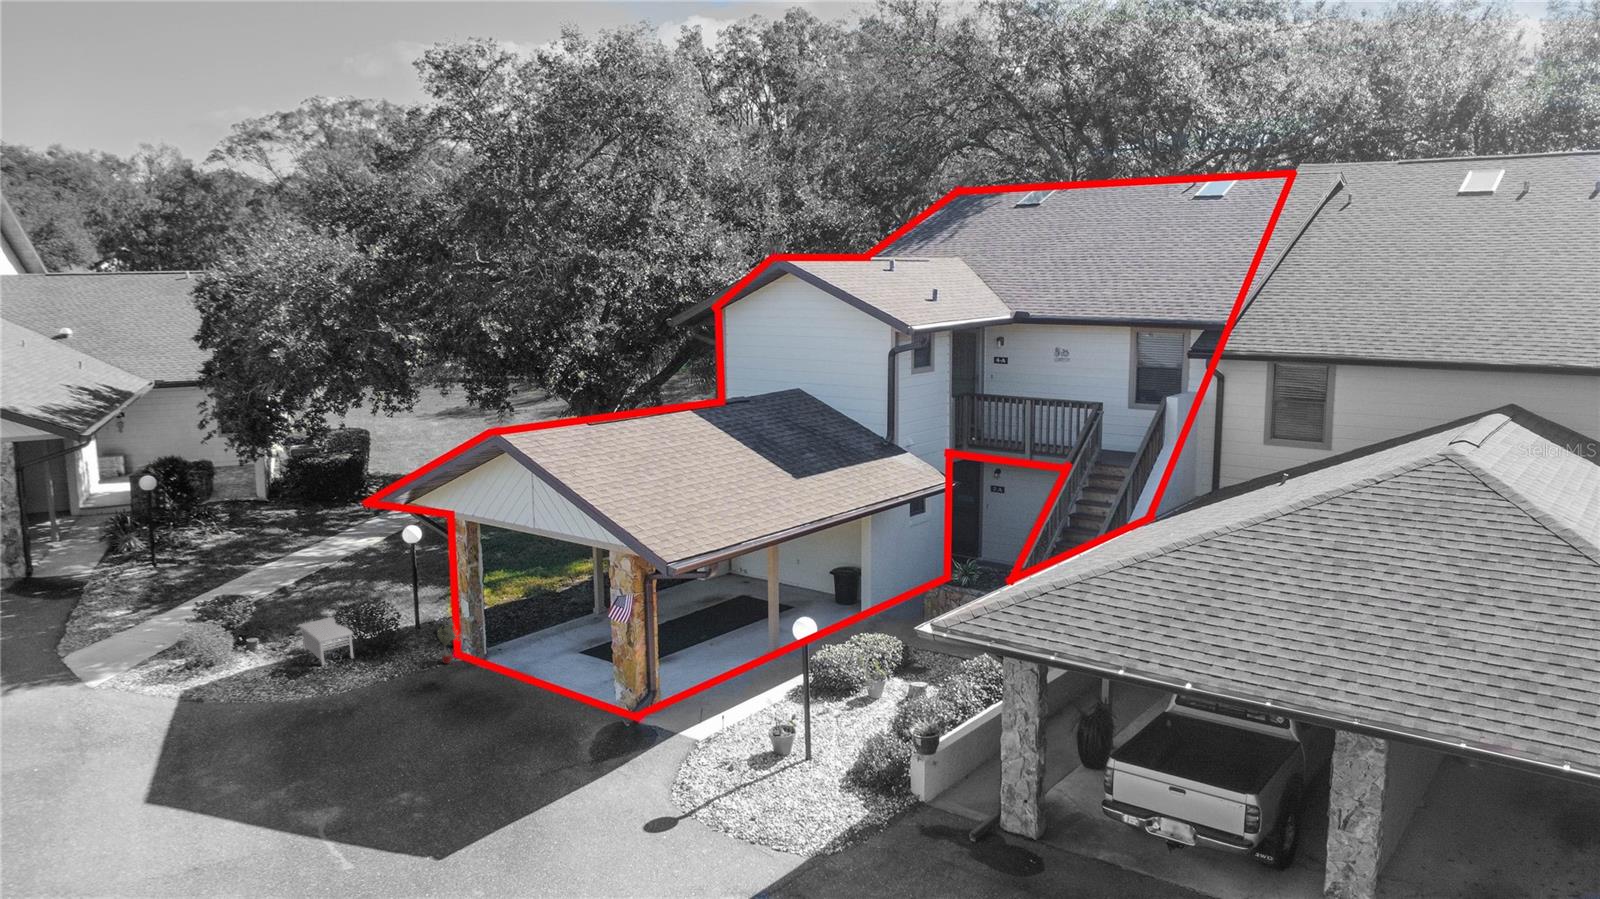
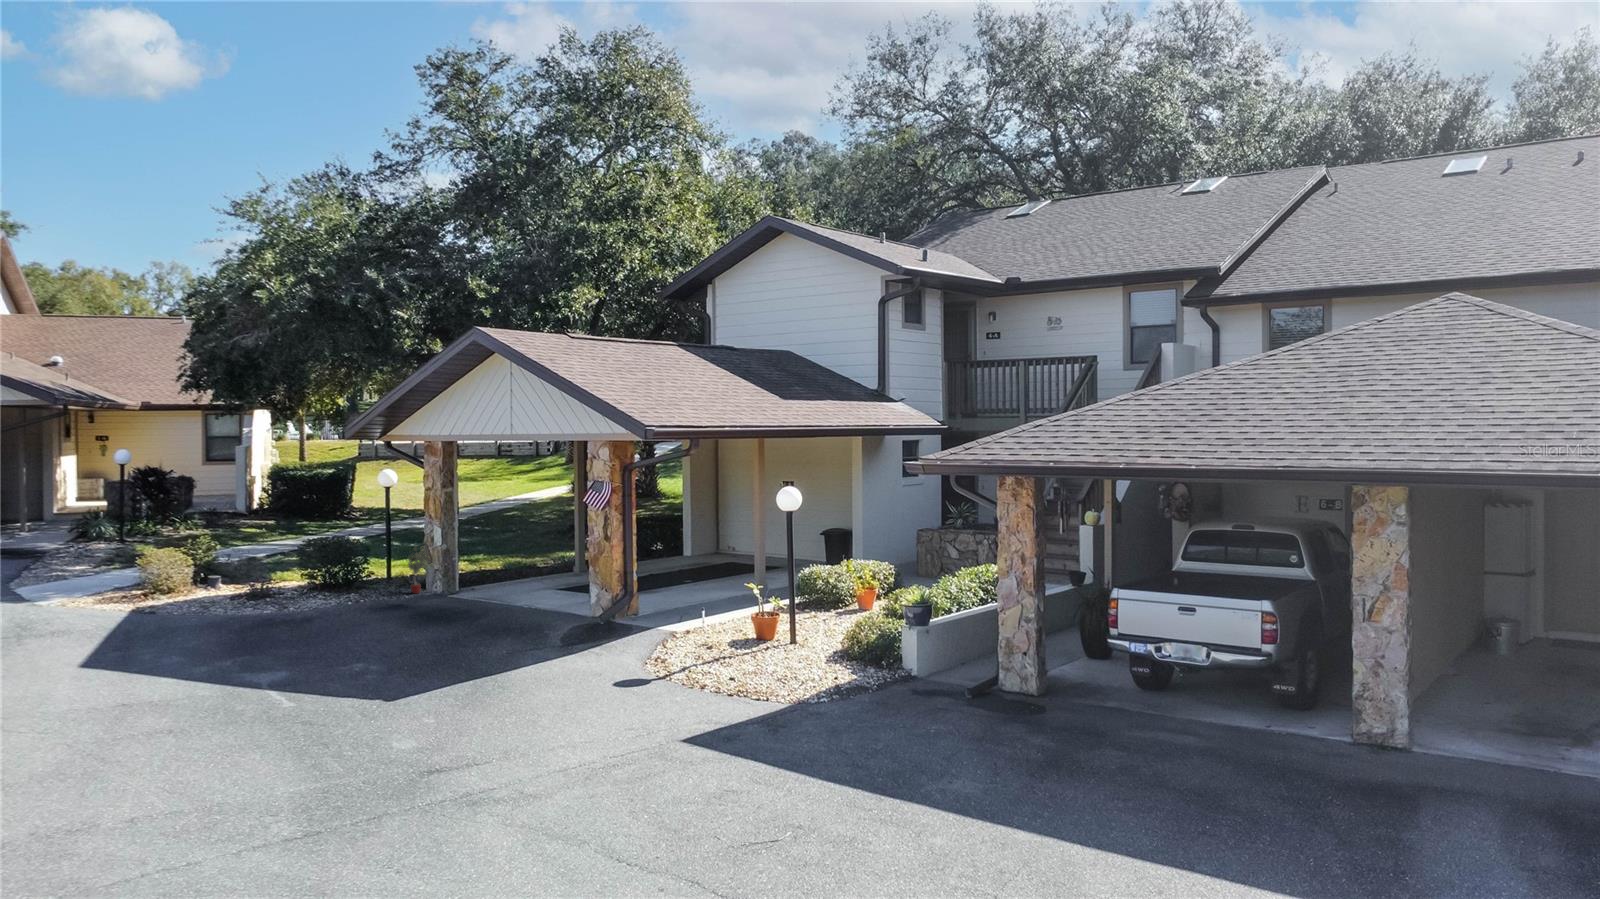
storage bench: present [300,618,353,665] -> none [264,555,320,594]

